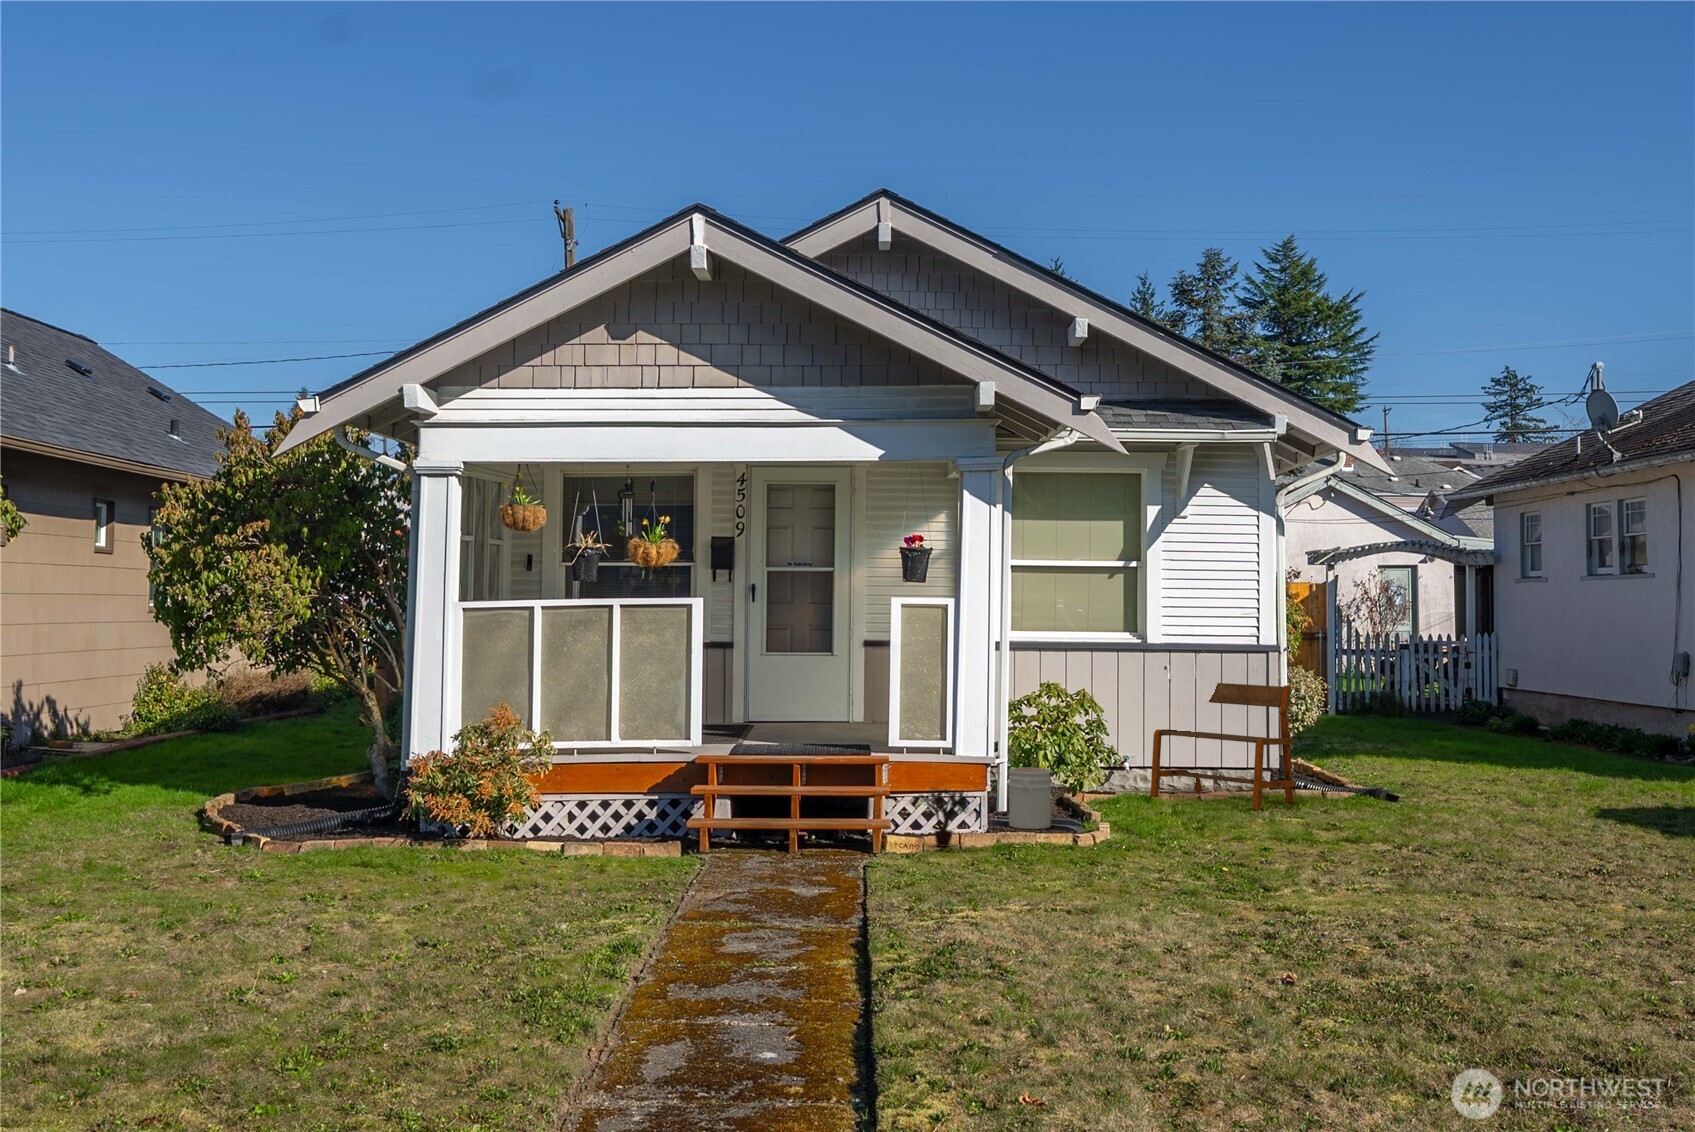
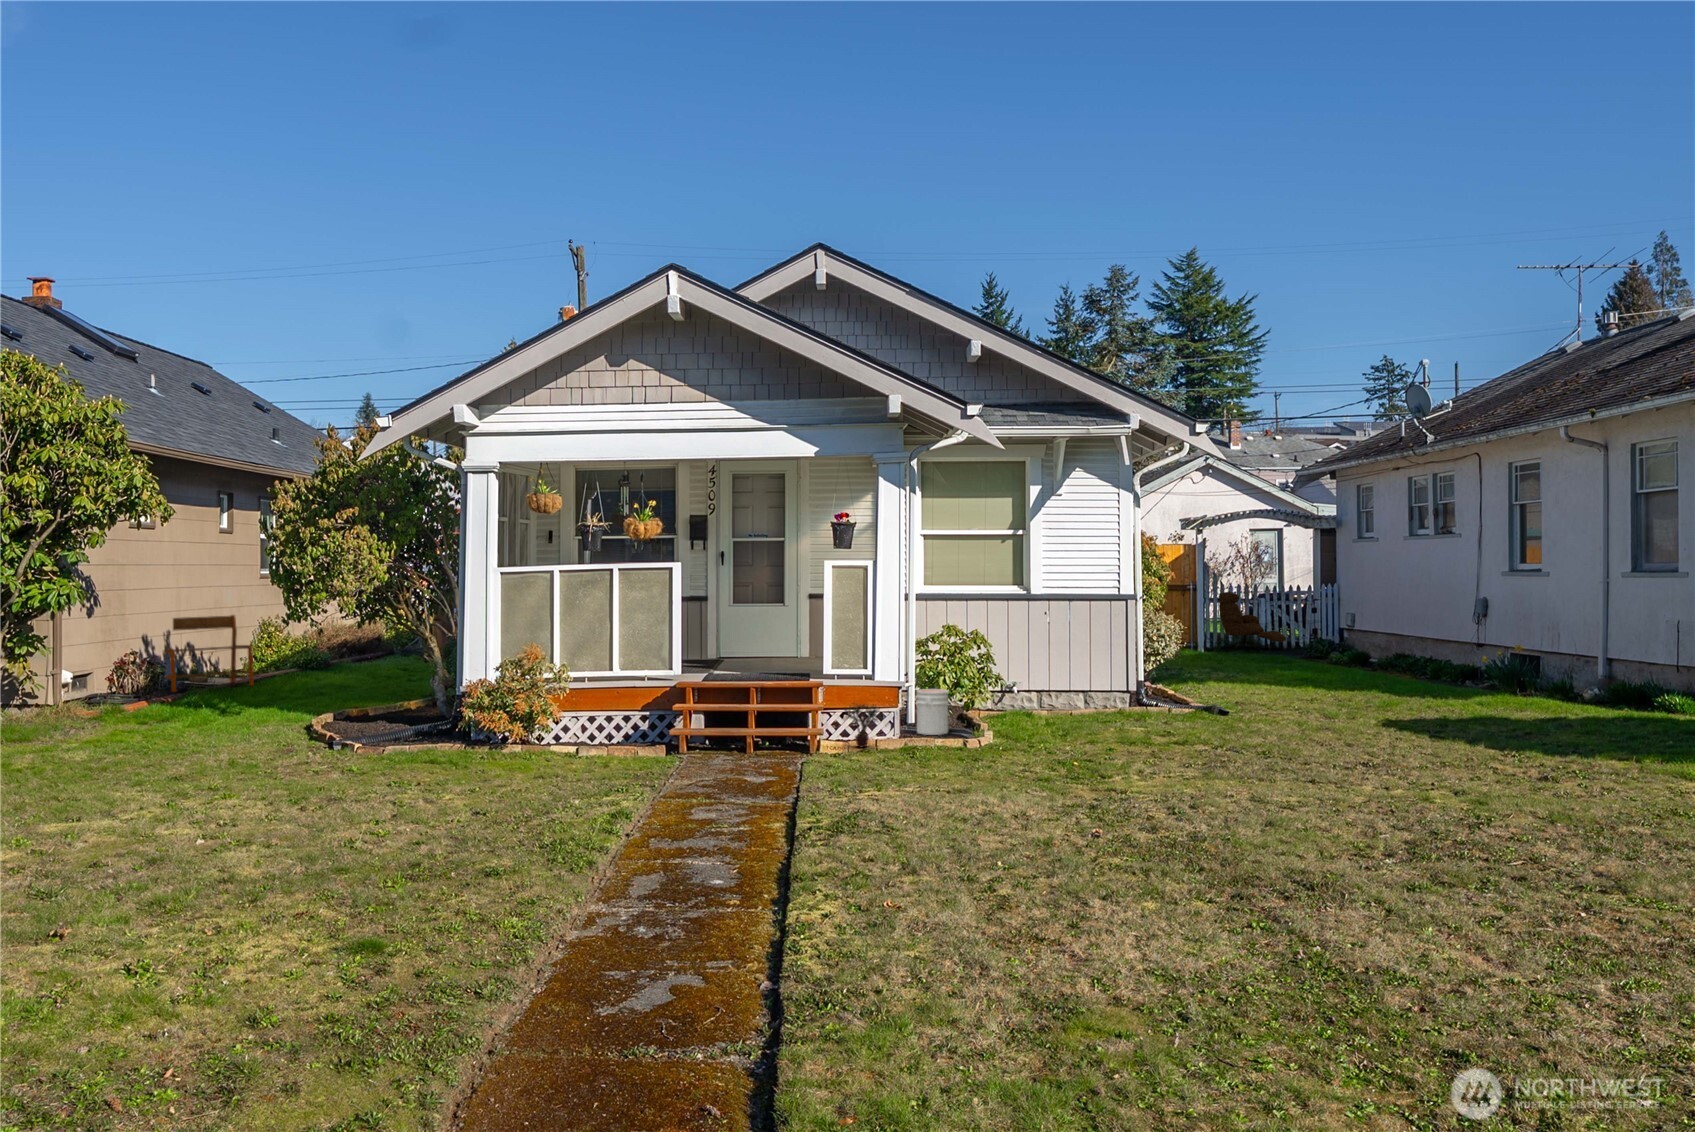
lounge chair: none [1341,643,1426,716] -> present [1219,592,1286,650]
bench: present [1150,683,1296,810] -> present [164,615,254,692]

